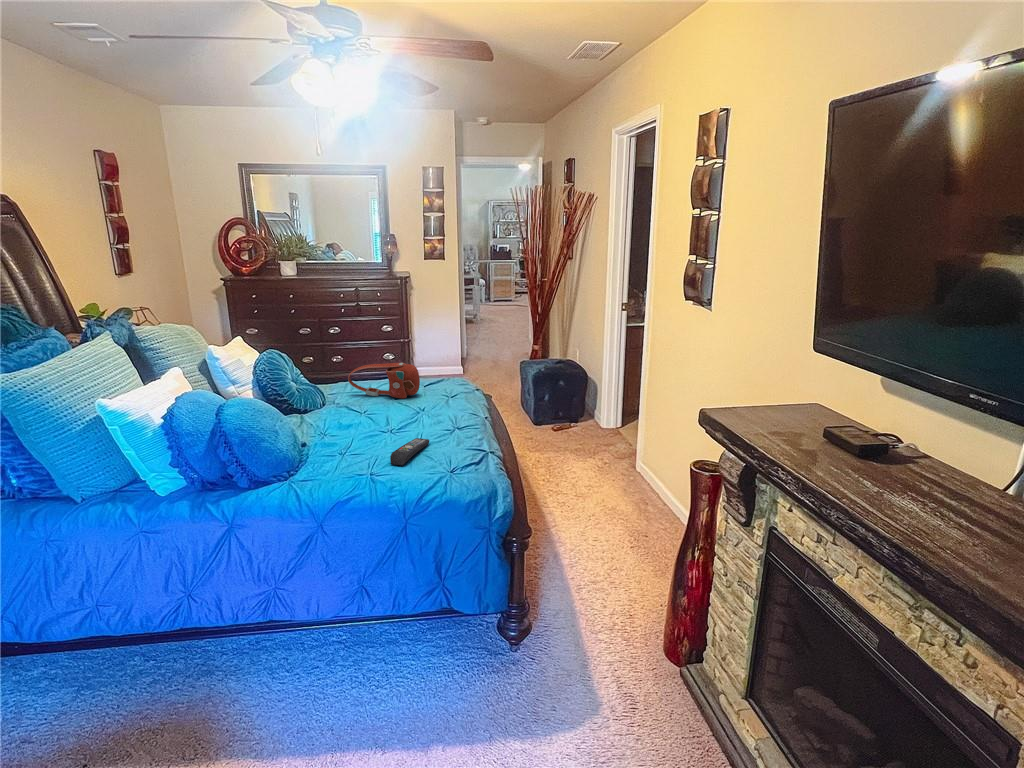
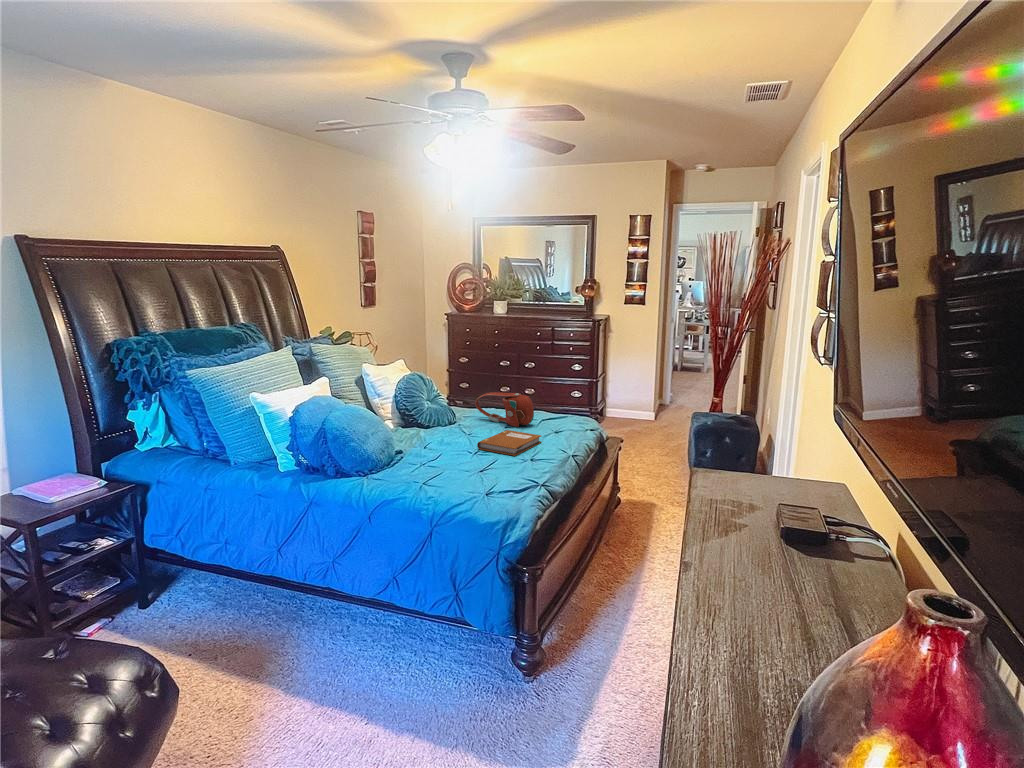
notebook: none [389,403,447,429] -> present [477,430,541,456]
remote control: present [390,438,429,465] -> none [447,460,496,479]

